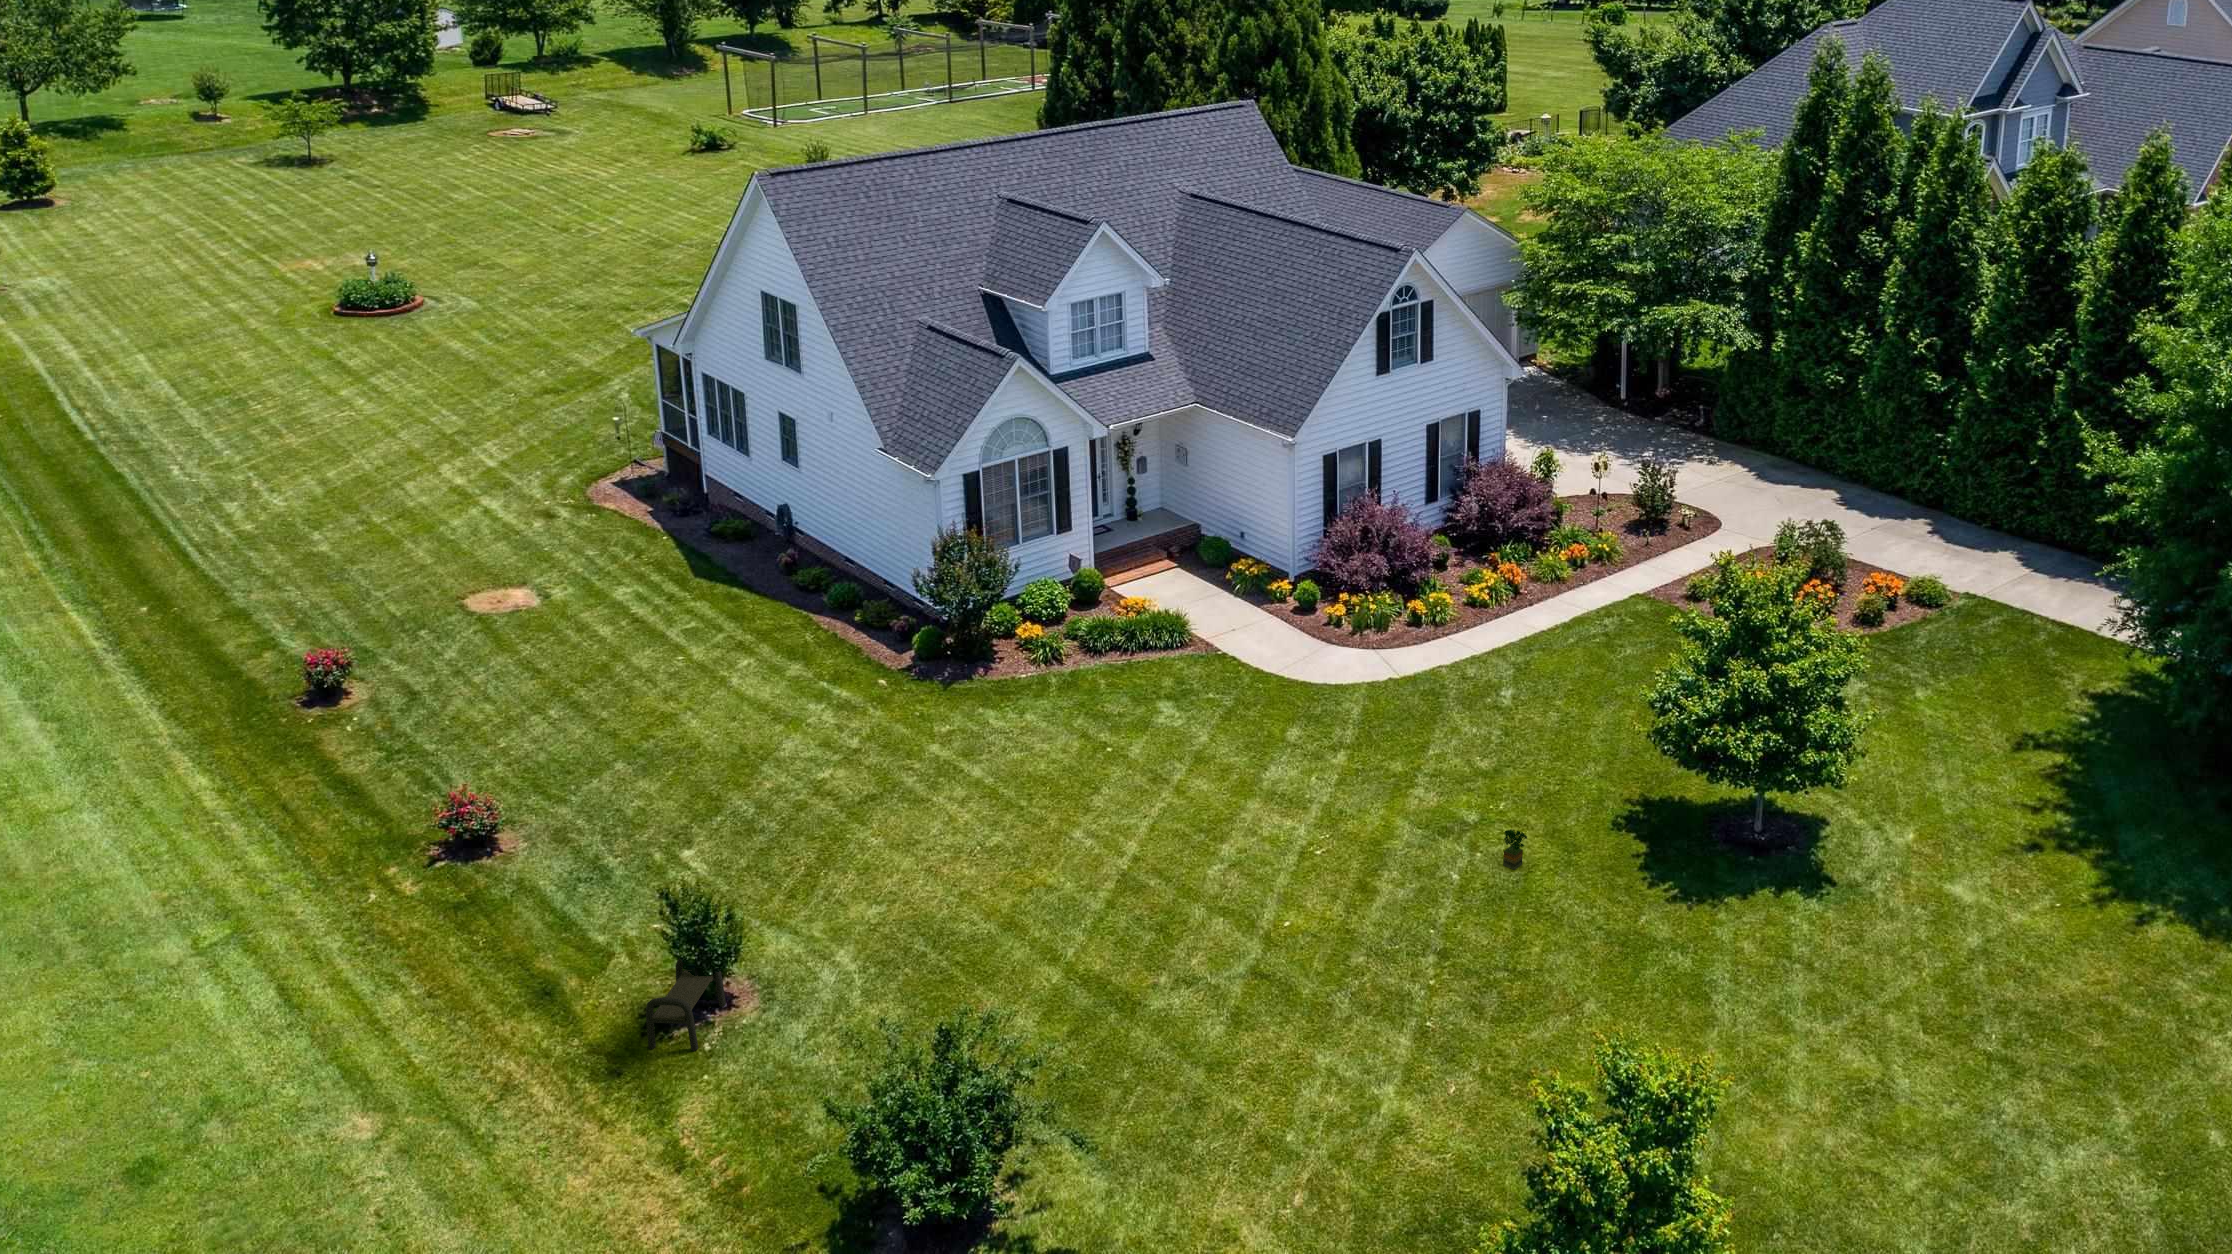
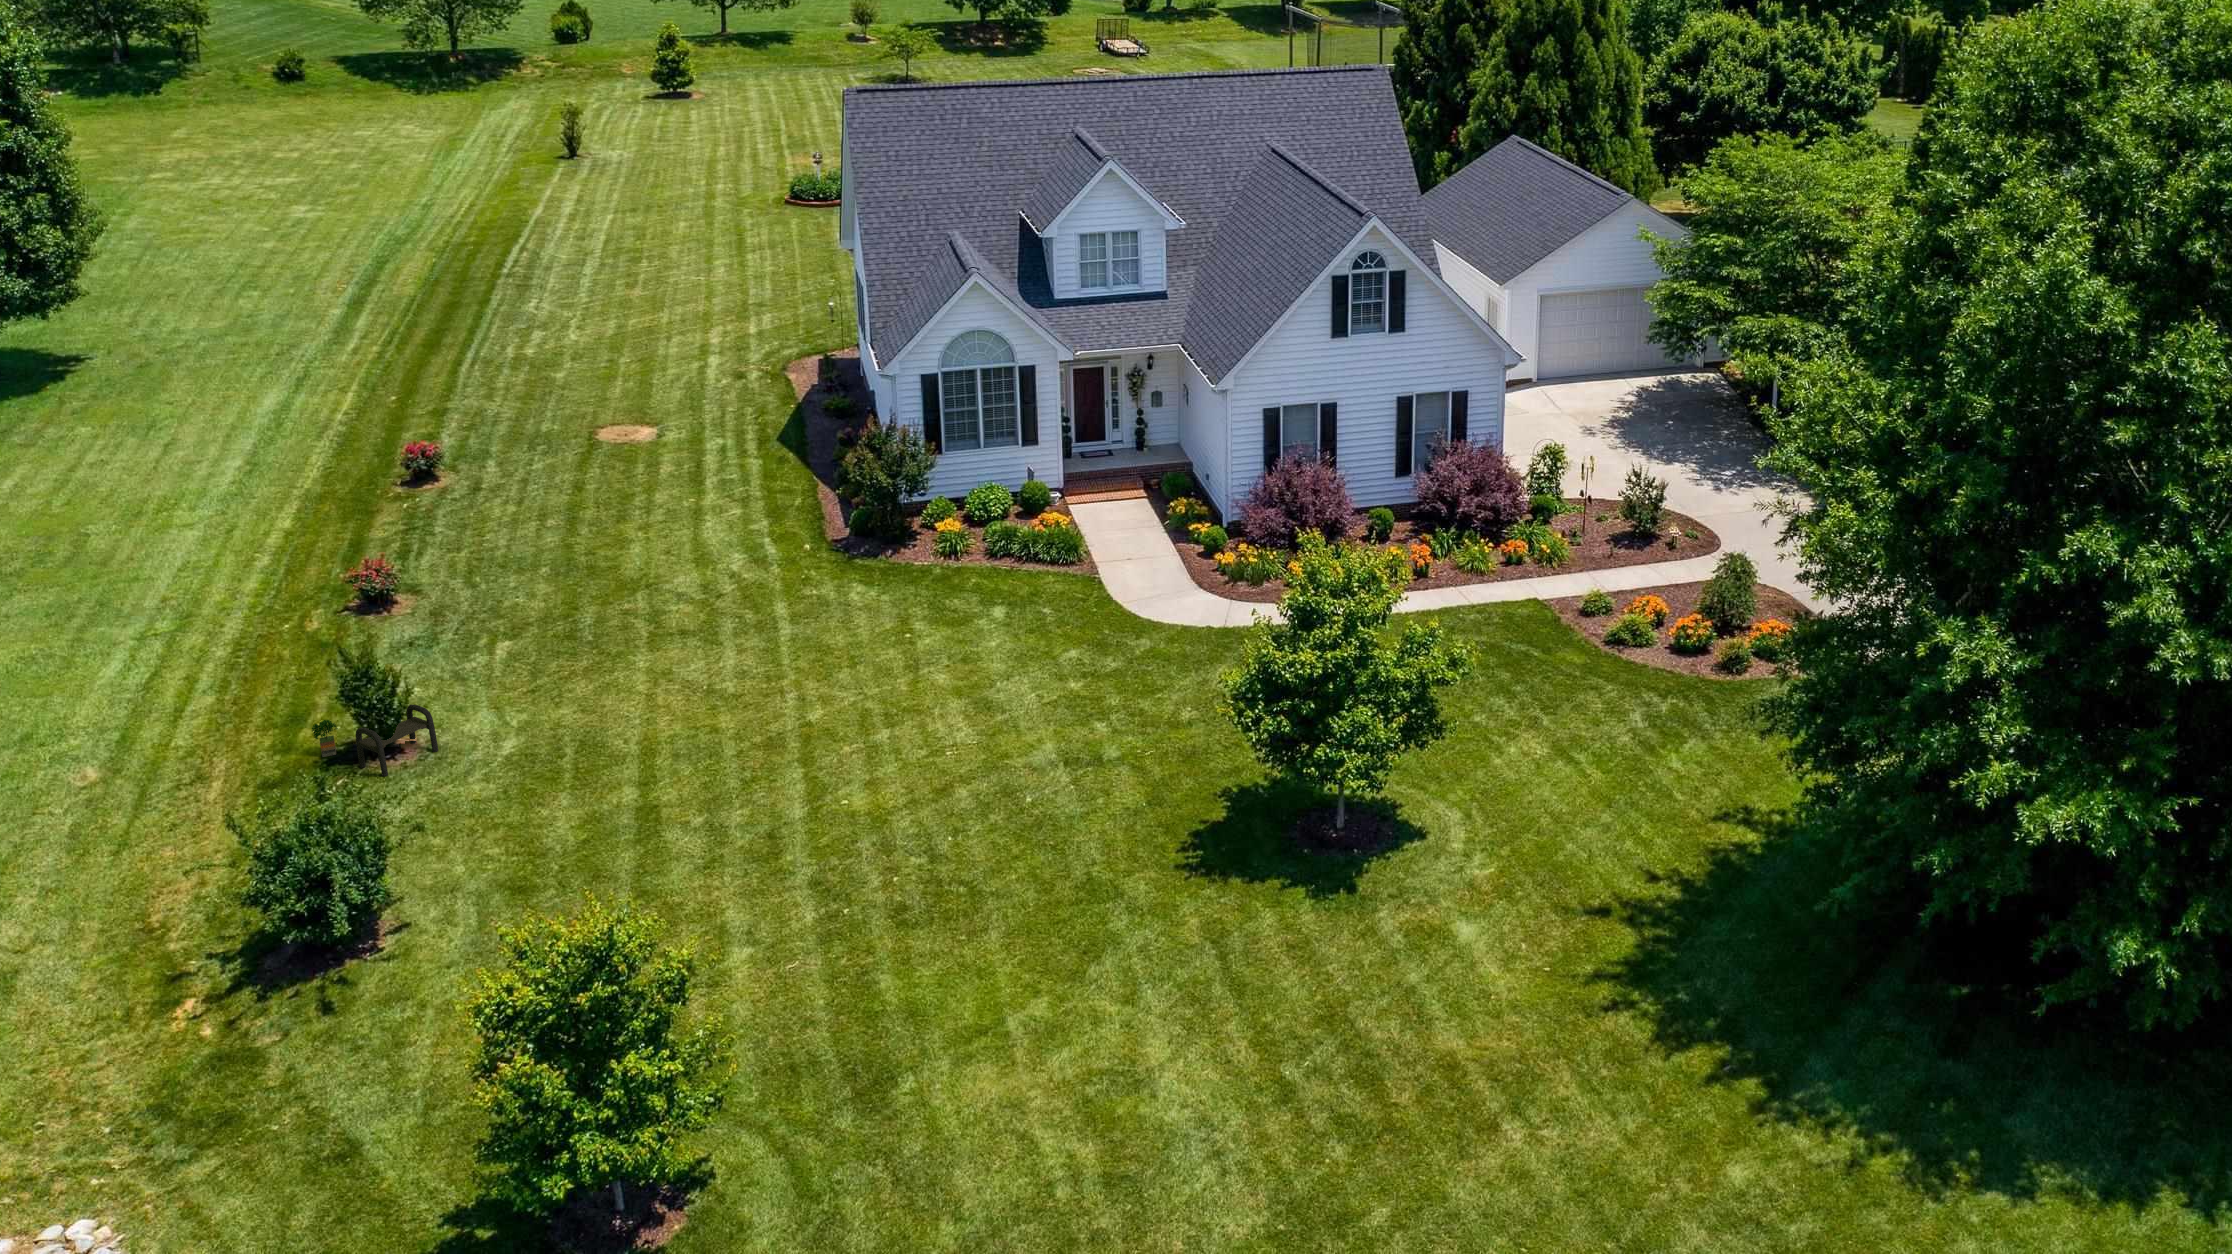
potted tree: present [1503,829,1527,870] -> present [312,720,338,757]

